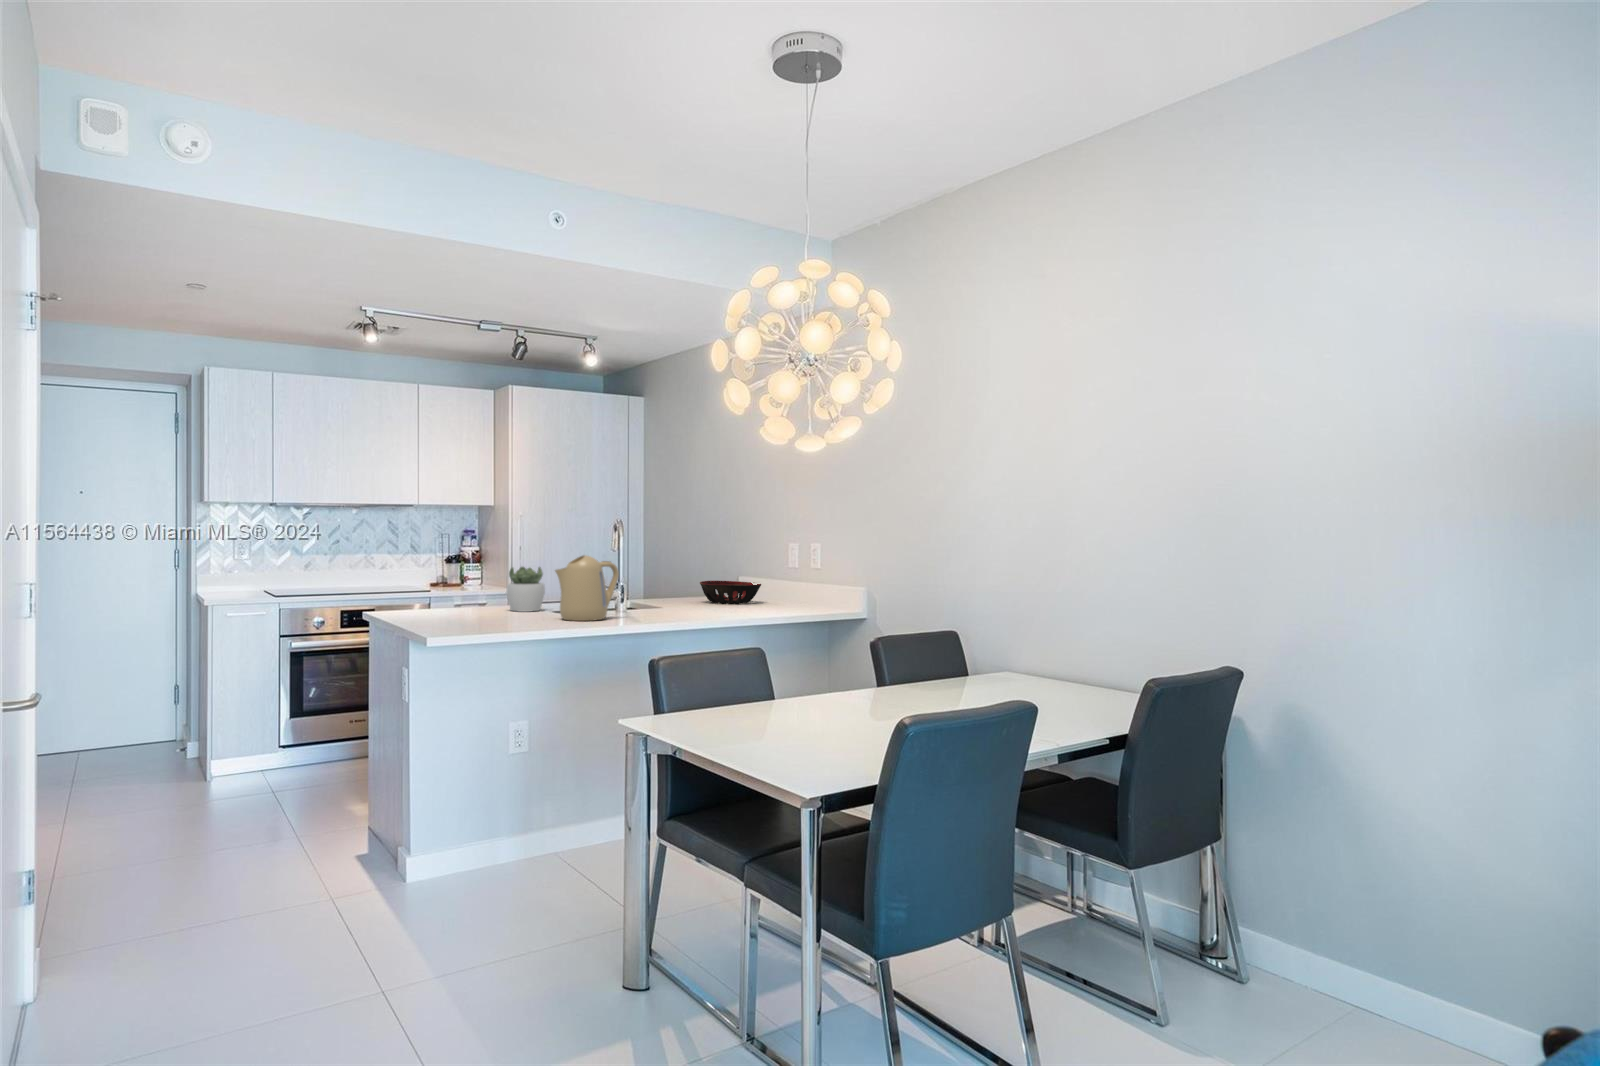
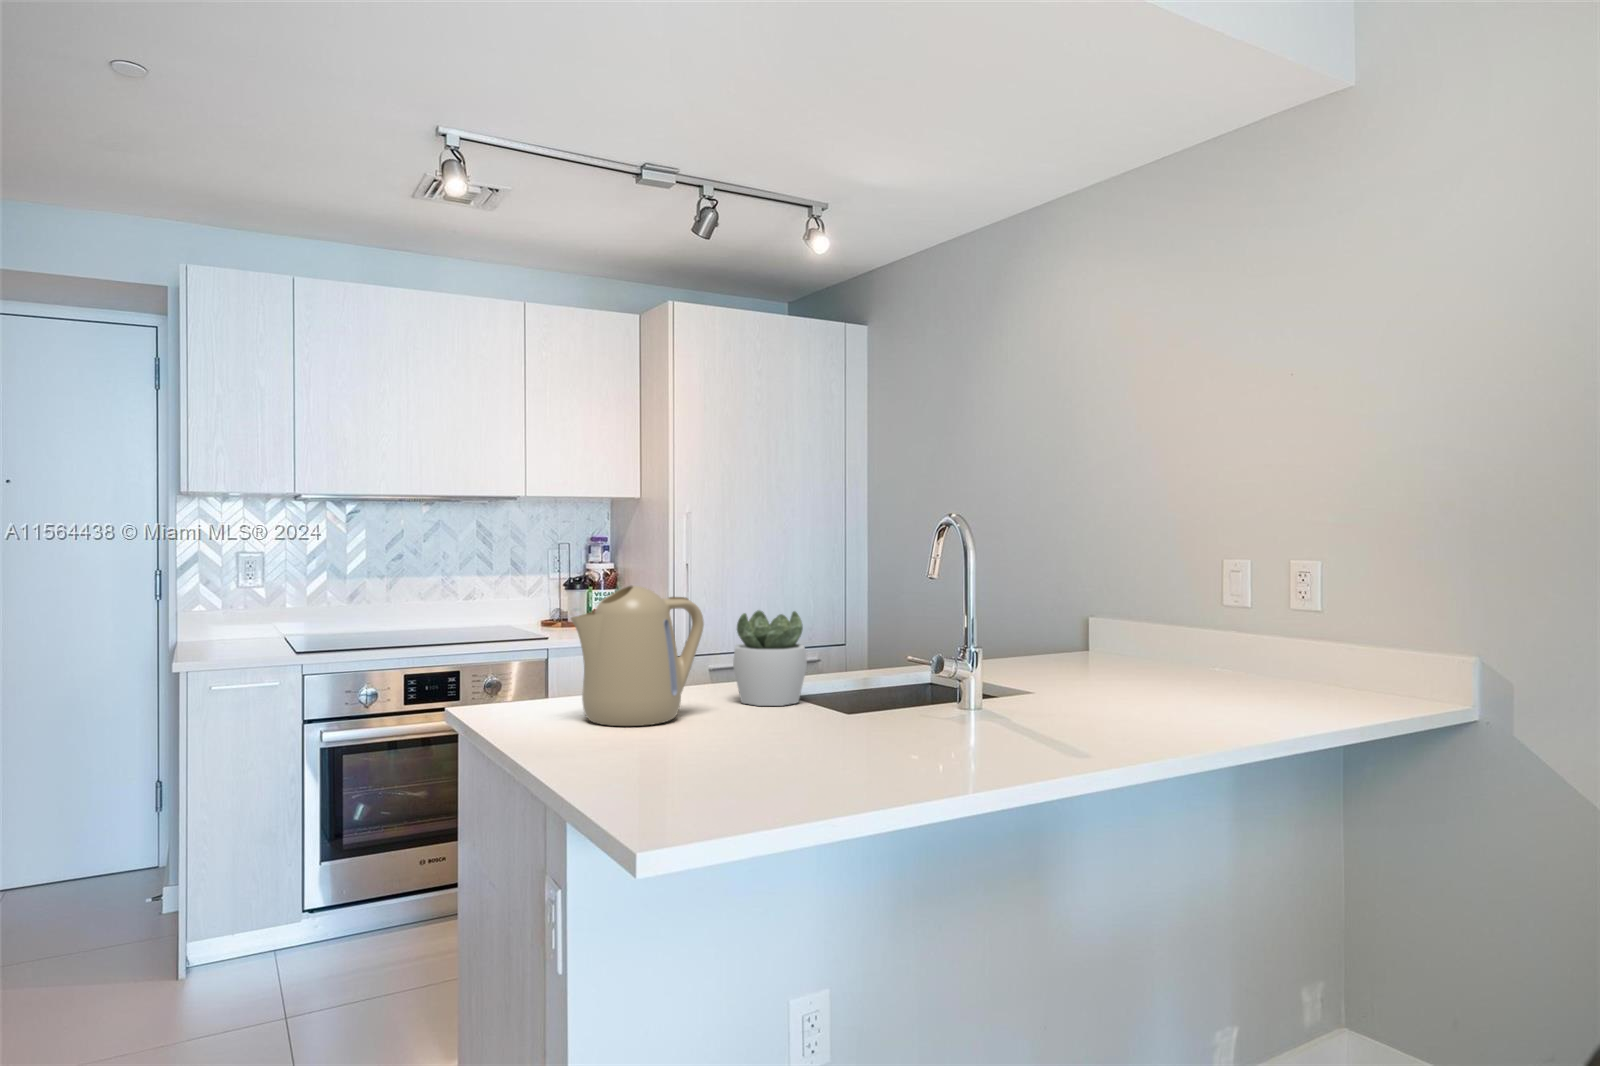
kettle: present [555,555,619,621] -> present [571,586,704,726]
decorative bowl: present [700,581,761,604] -> none [1042,626,1161,672]

